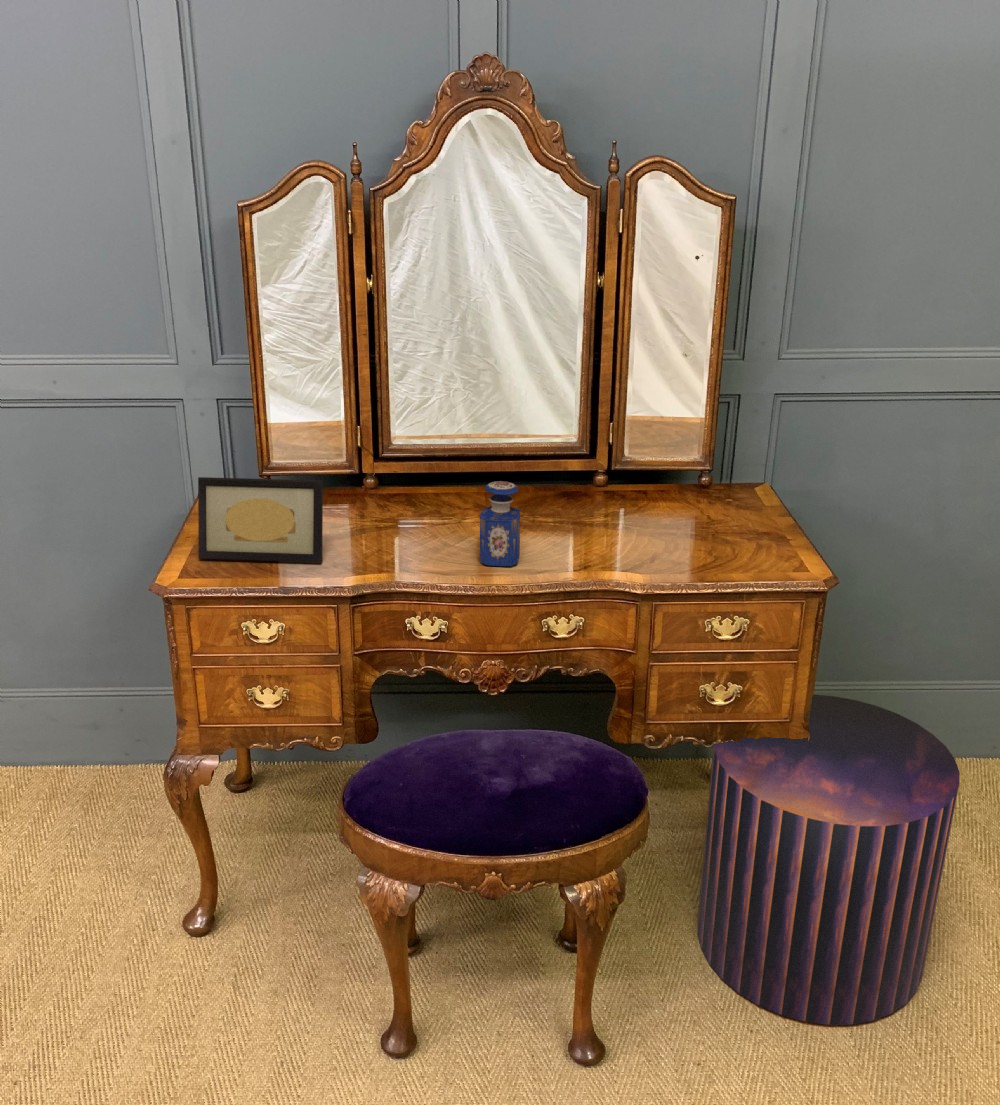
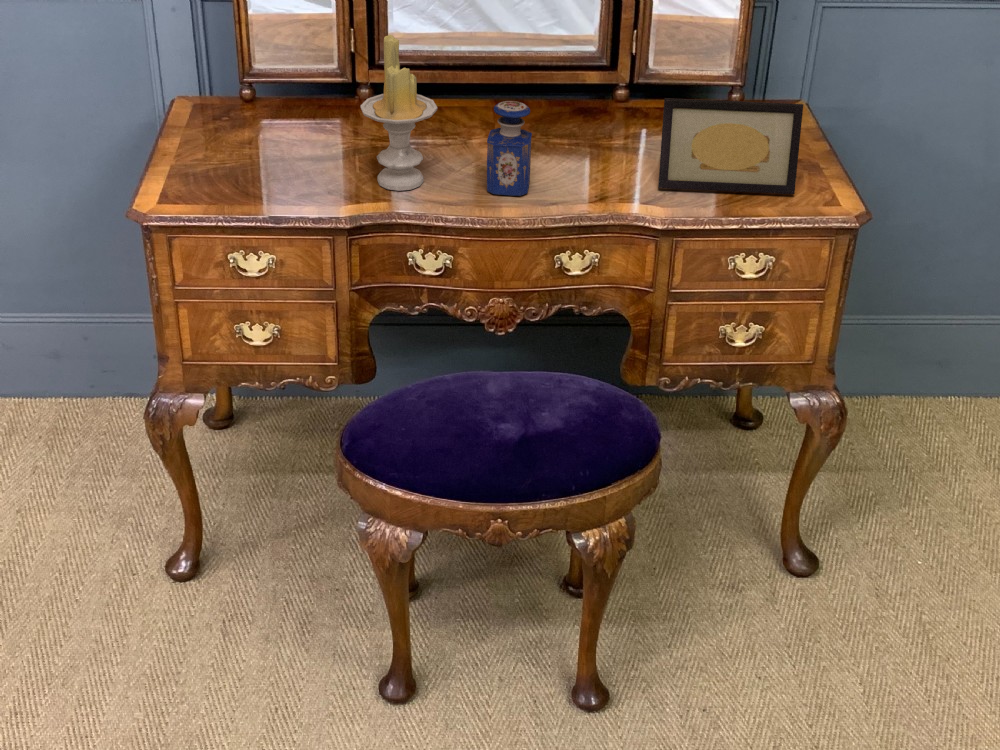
candle: none [365,424,434,563] -> present [361,35,437,191]
picture frame: present [198,477,323,562] -> present [658,98,803,194]
pouf: present [697,694,960,1025] -> none [707,335,990,672]

